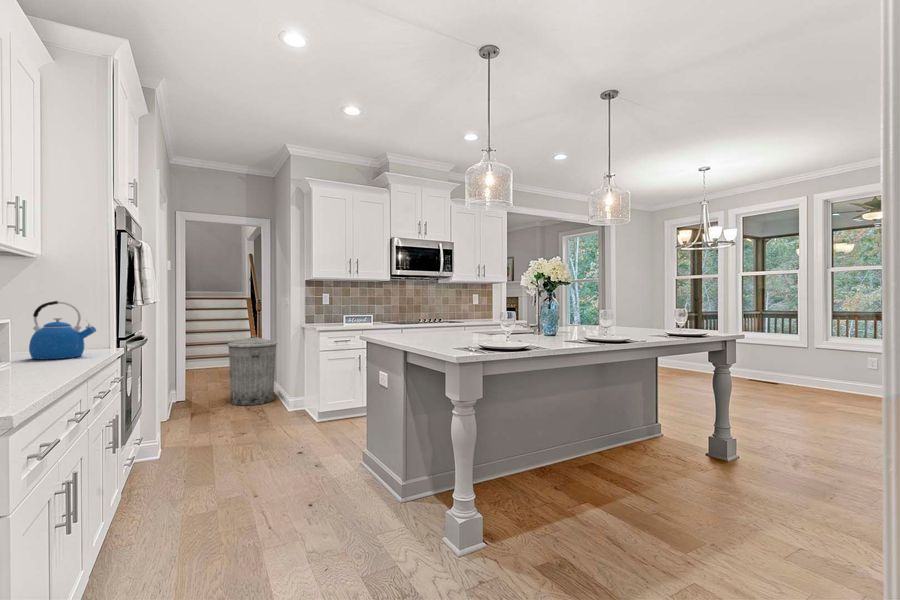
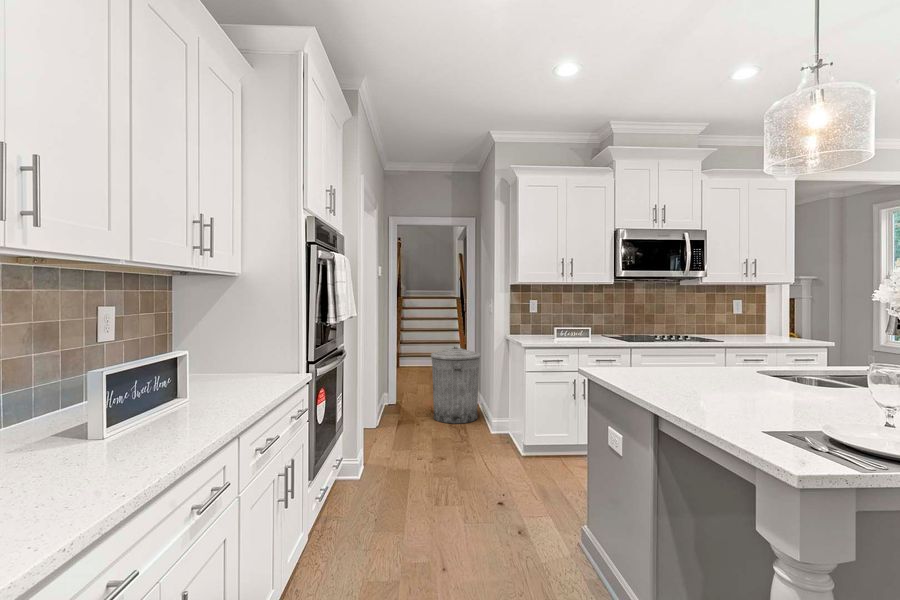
kettle: present [29,301,96,359] -> none [223,322,280,385]

